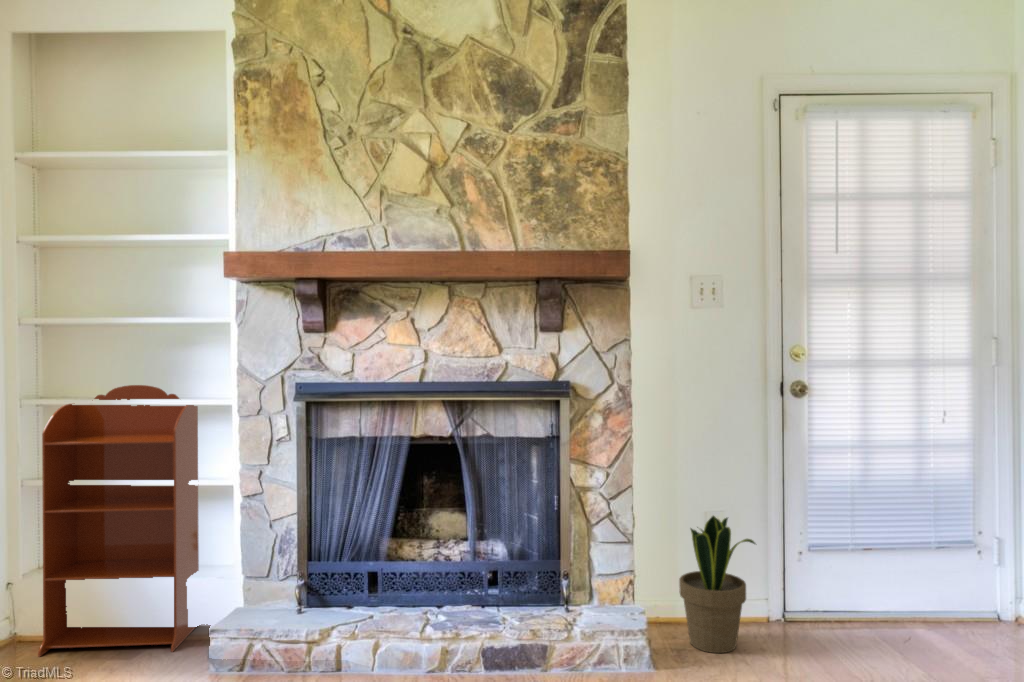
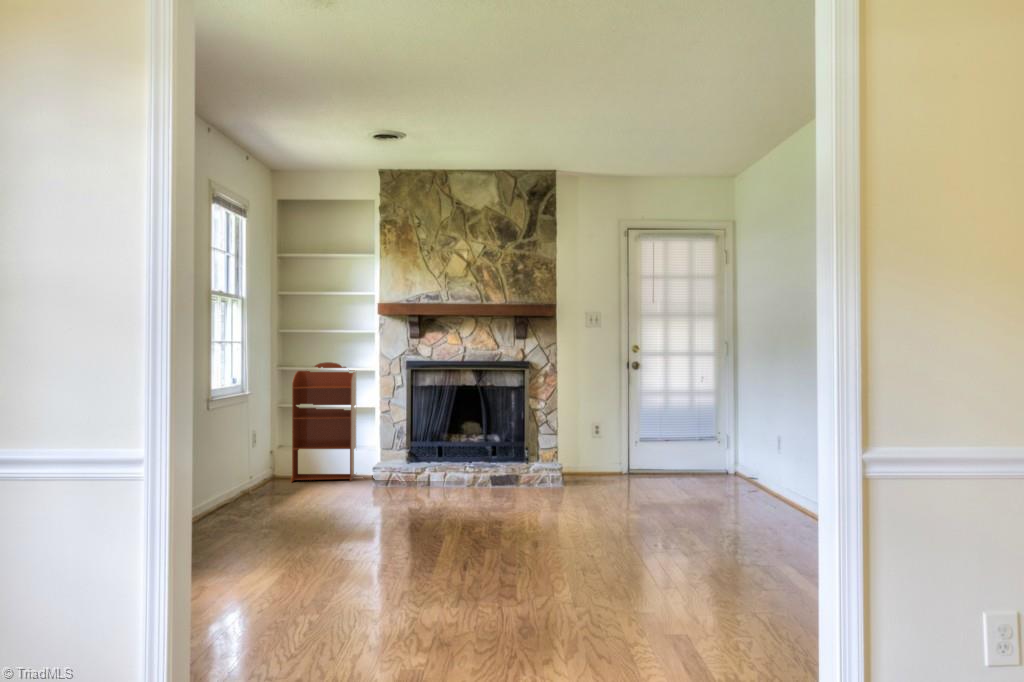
potted plant: present [679,516,755,653] -> none [579,422,612,482]

